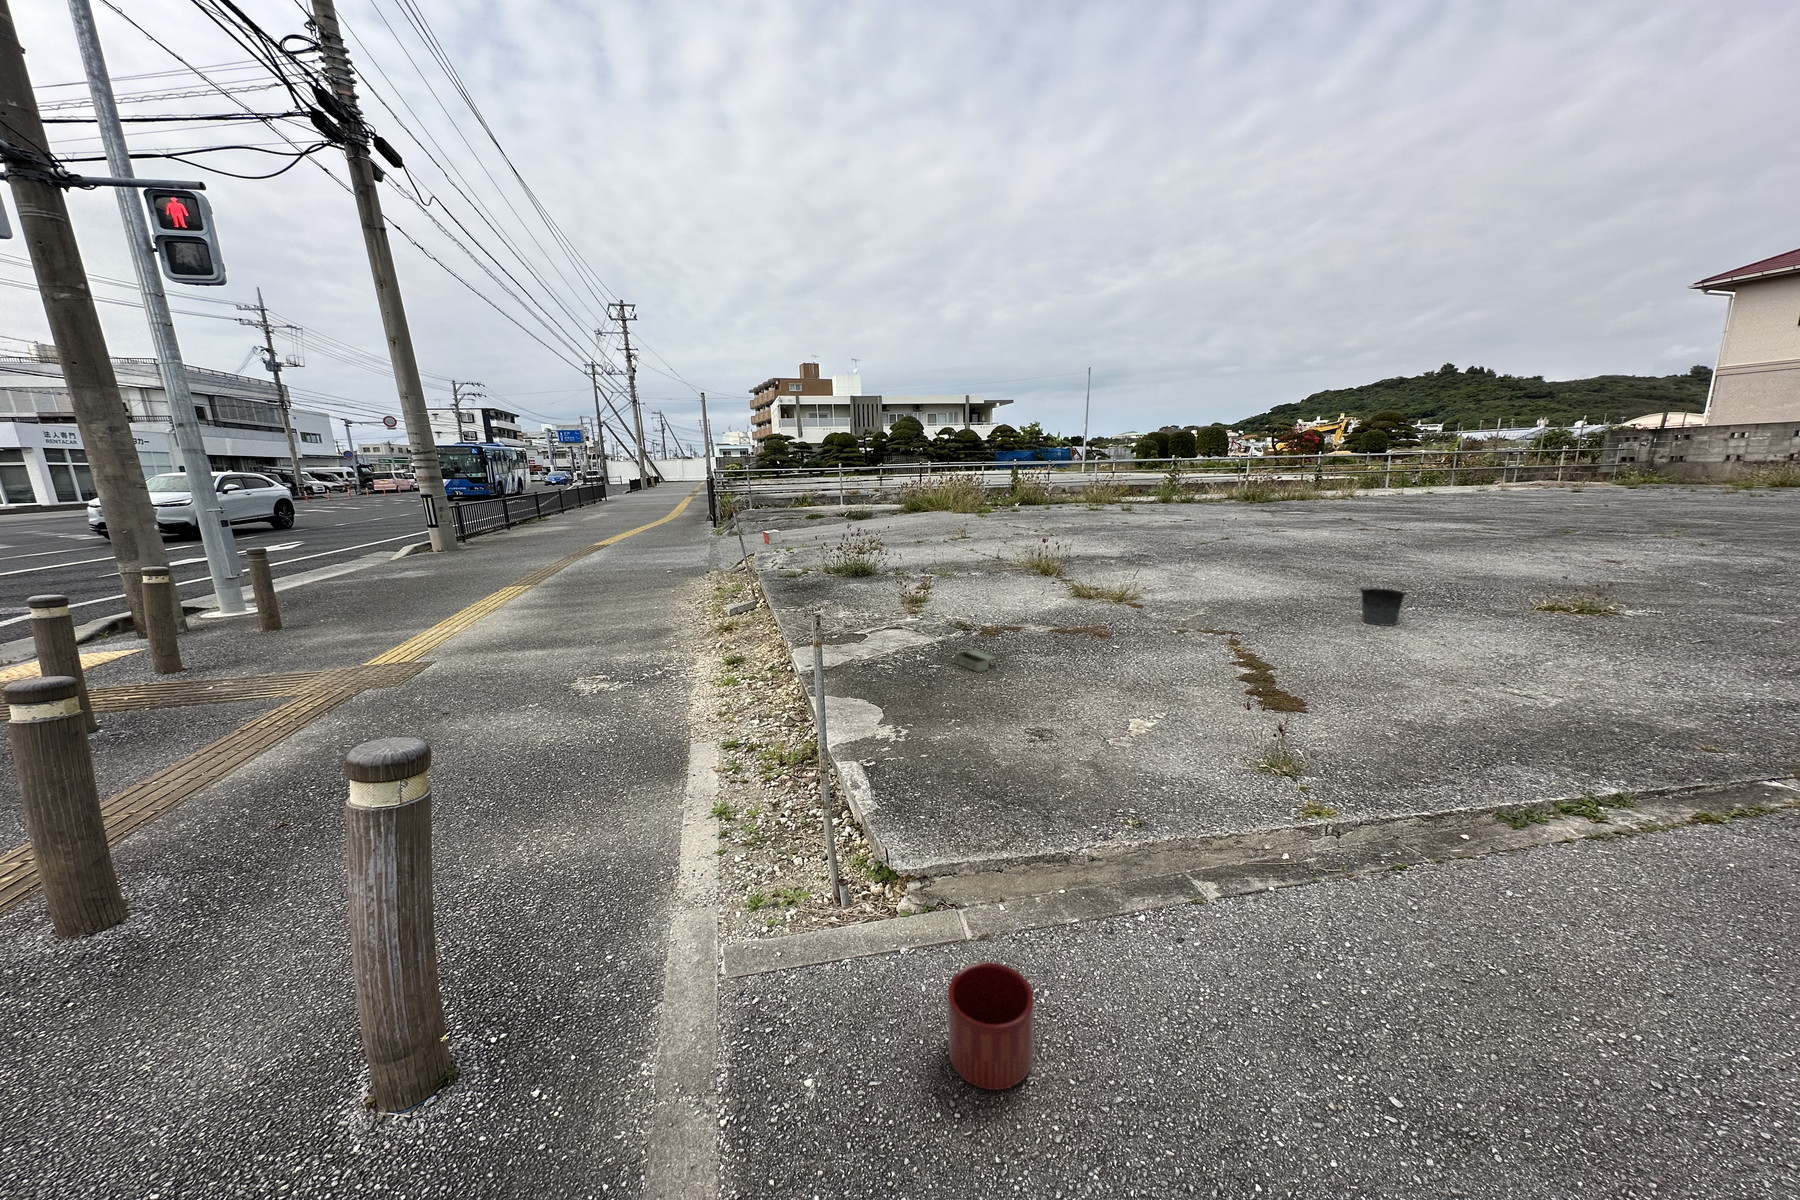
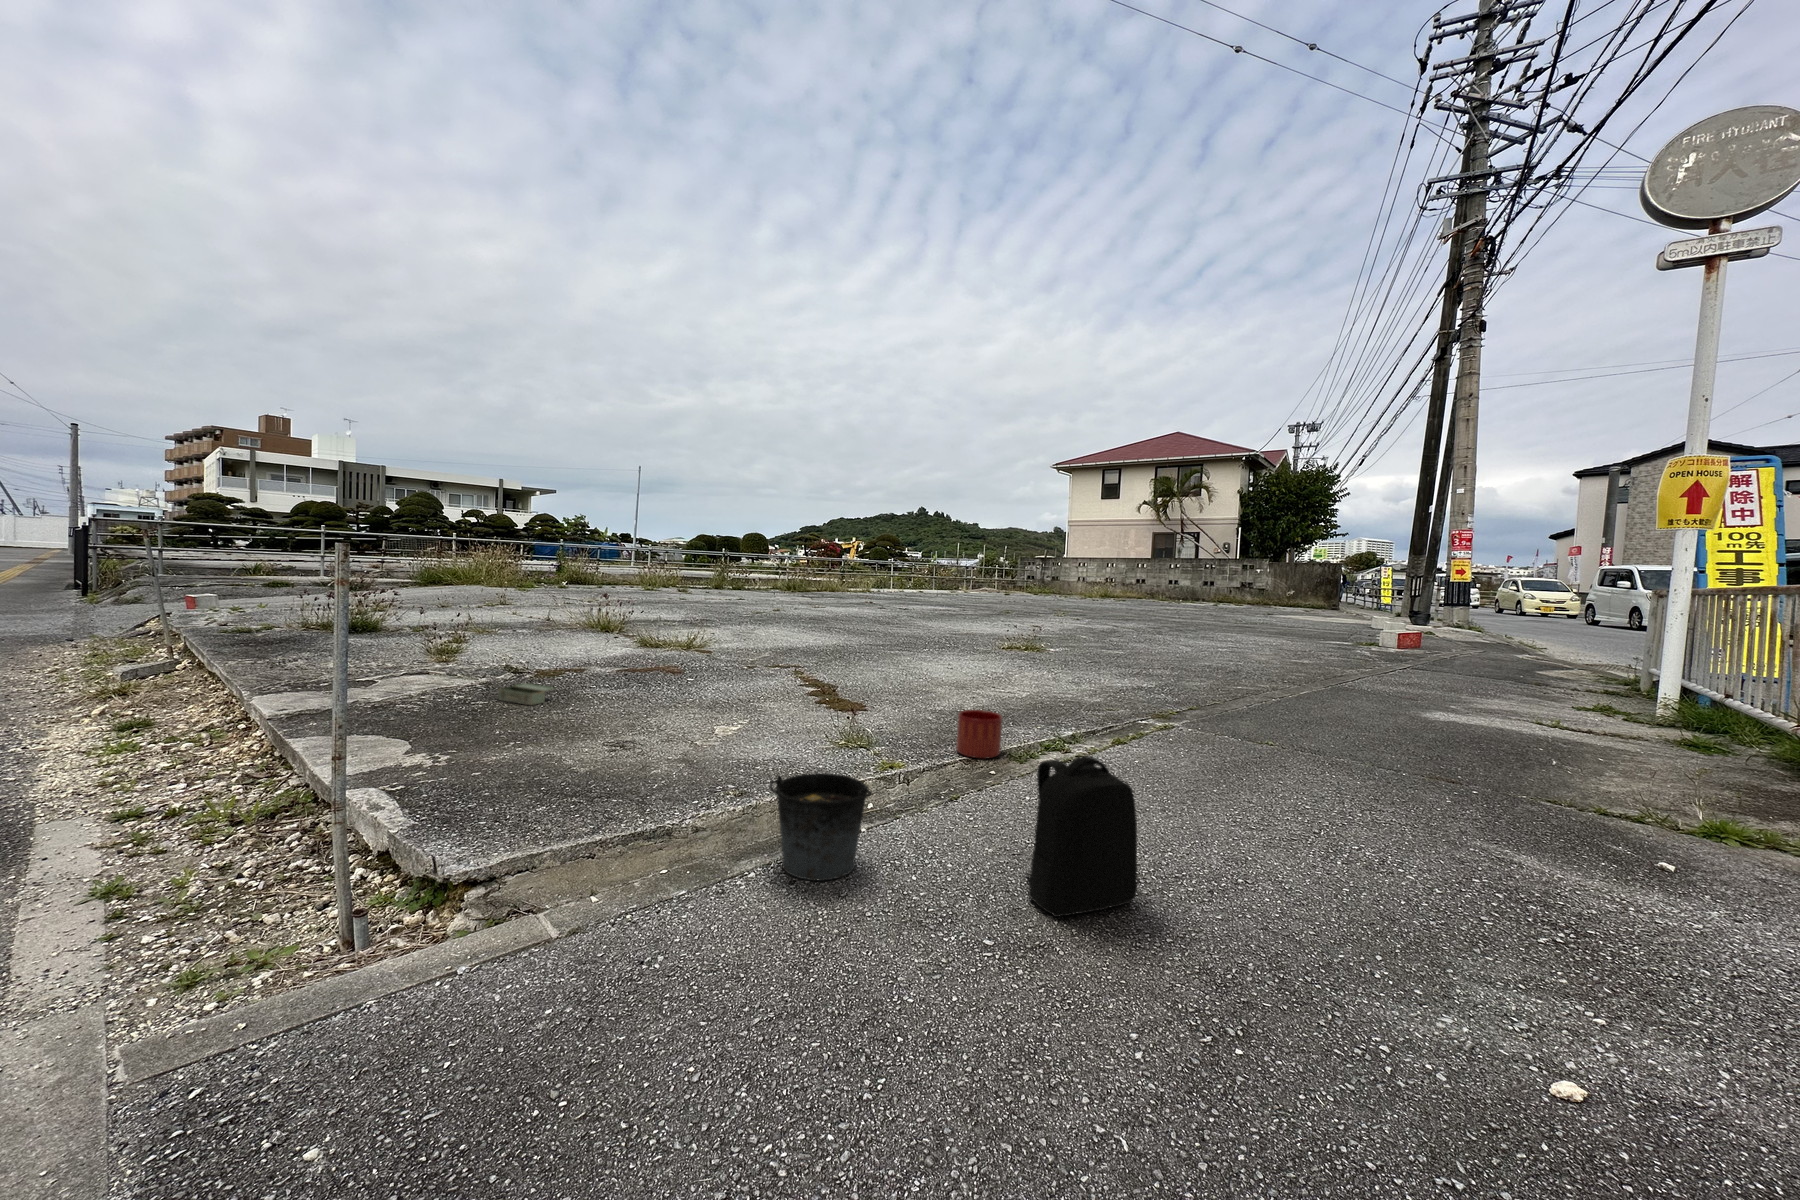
bucket: present [1360,588,1406,626] -> present [770,773,872,880]
backpack: none [1470,906,1667,1123] -> present [1026,756,1137,917]
planter: present [948,962,1034,1090] -> present [956,710,1003,759]

